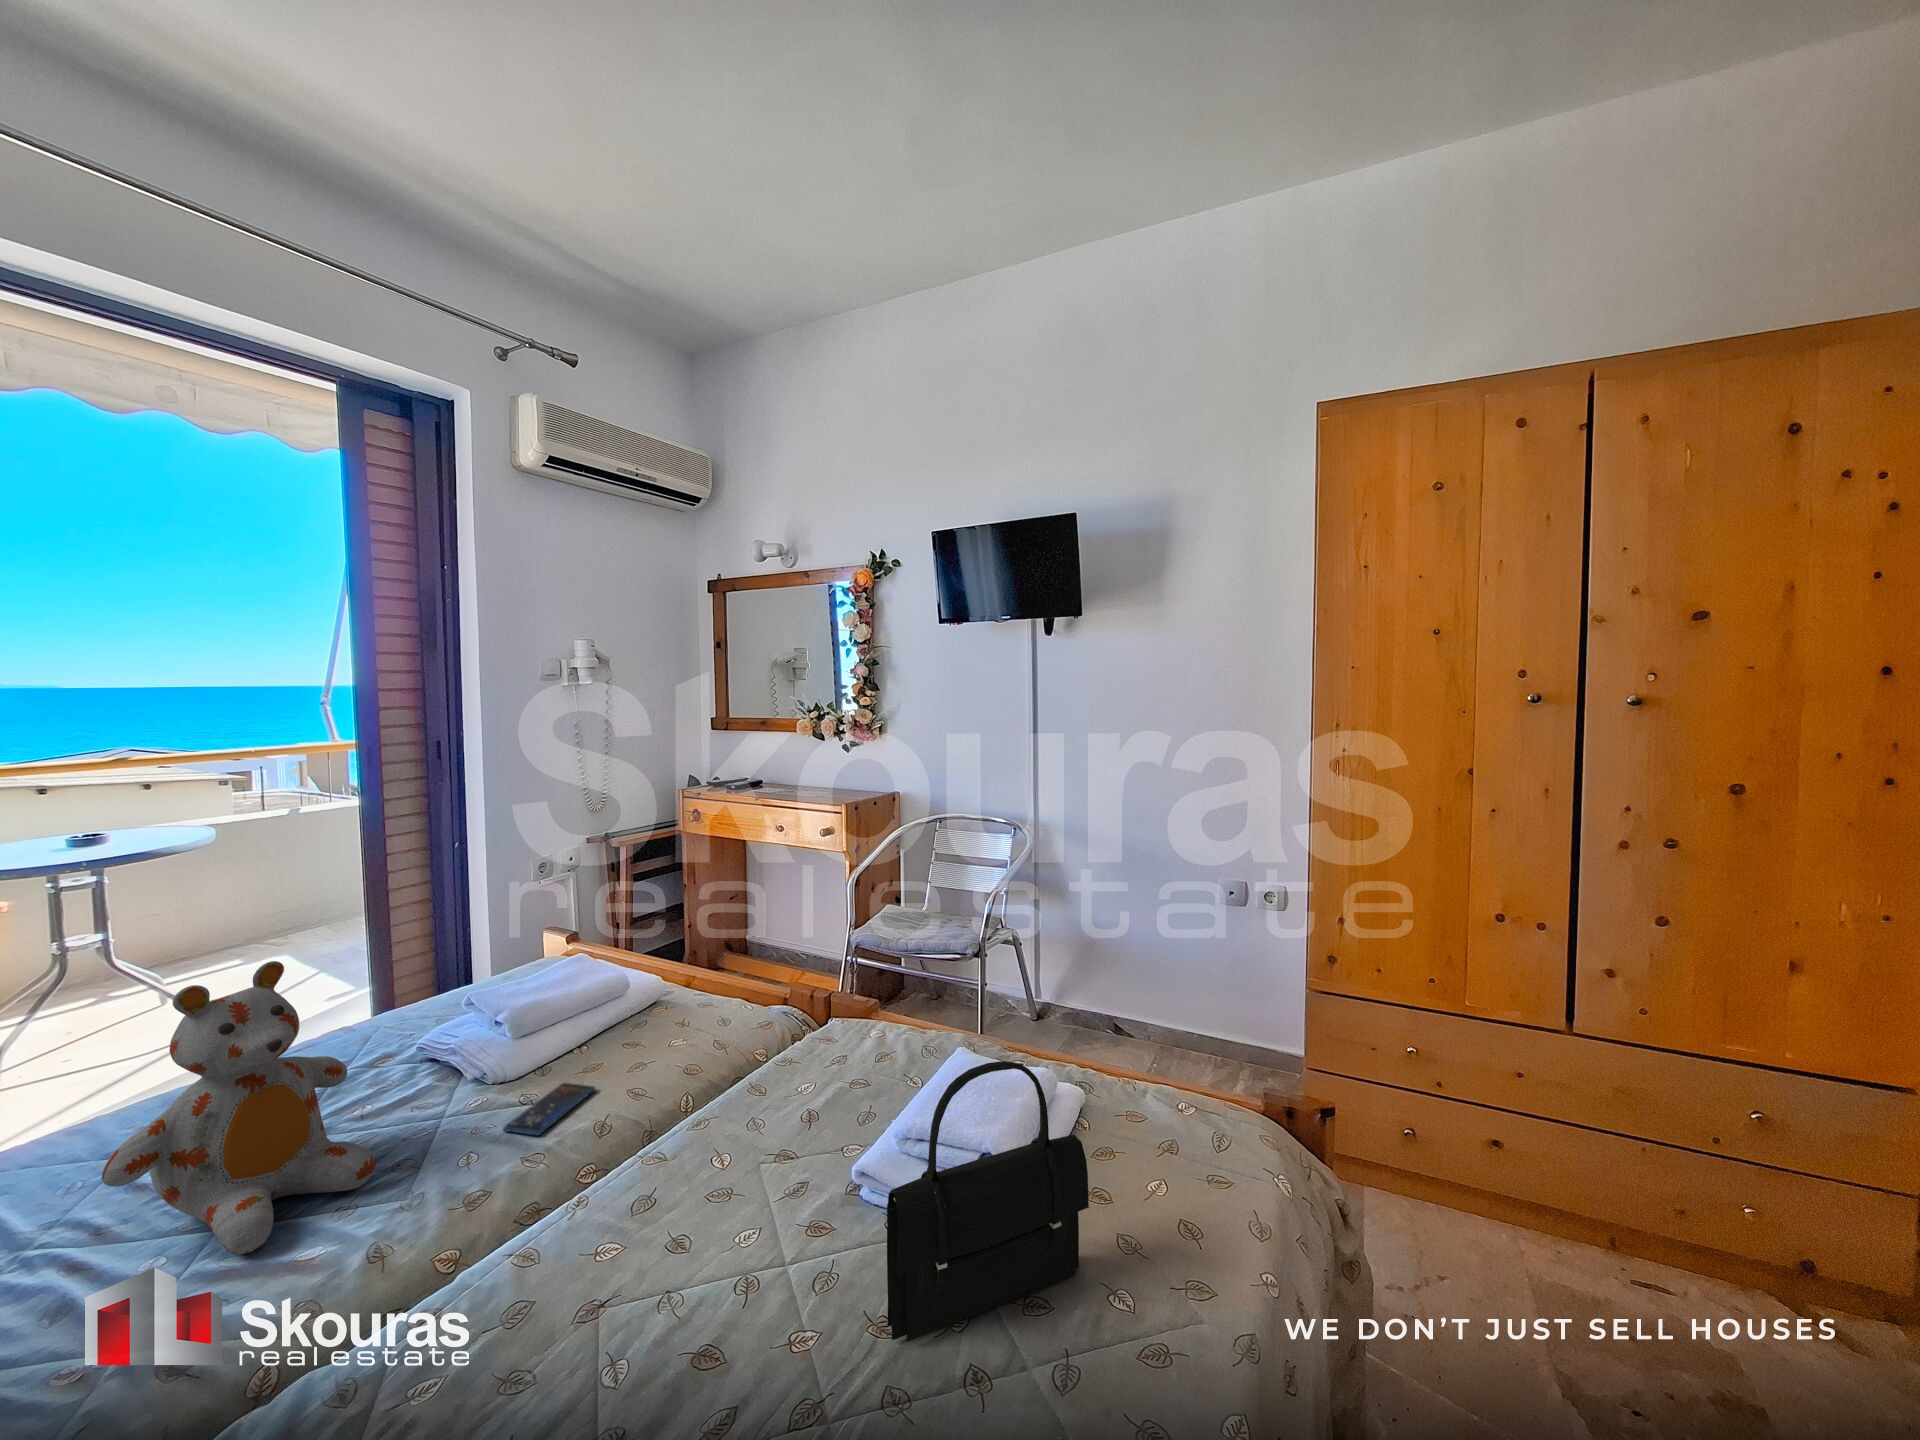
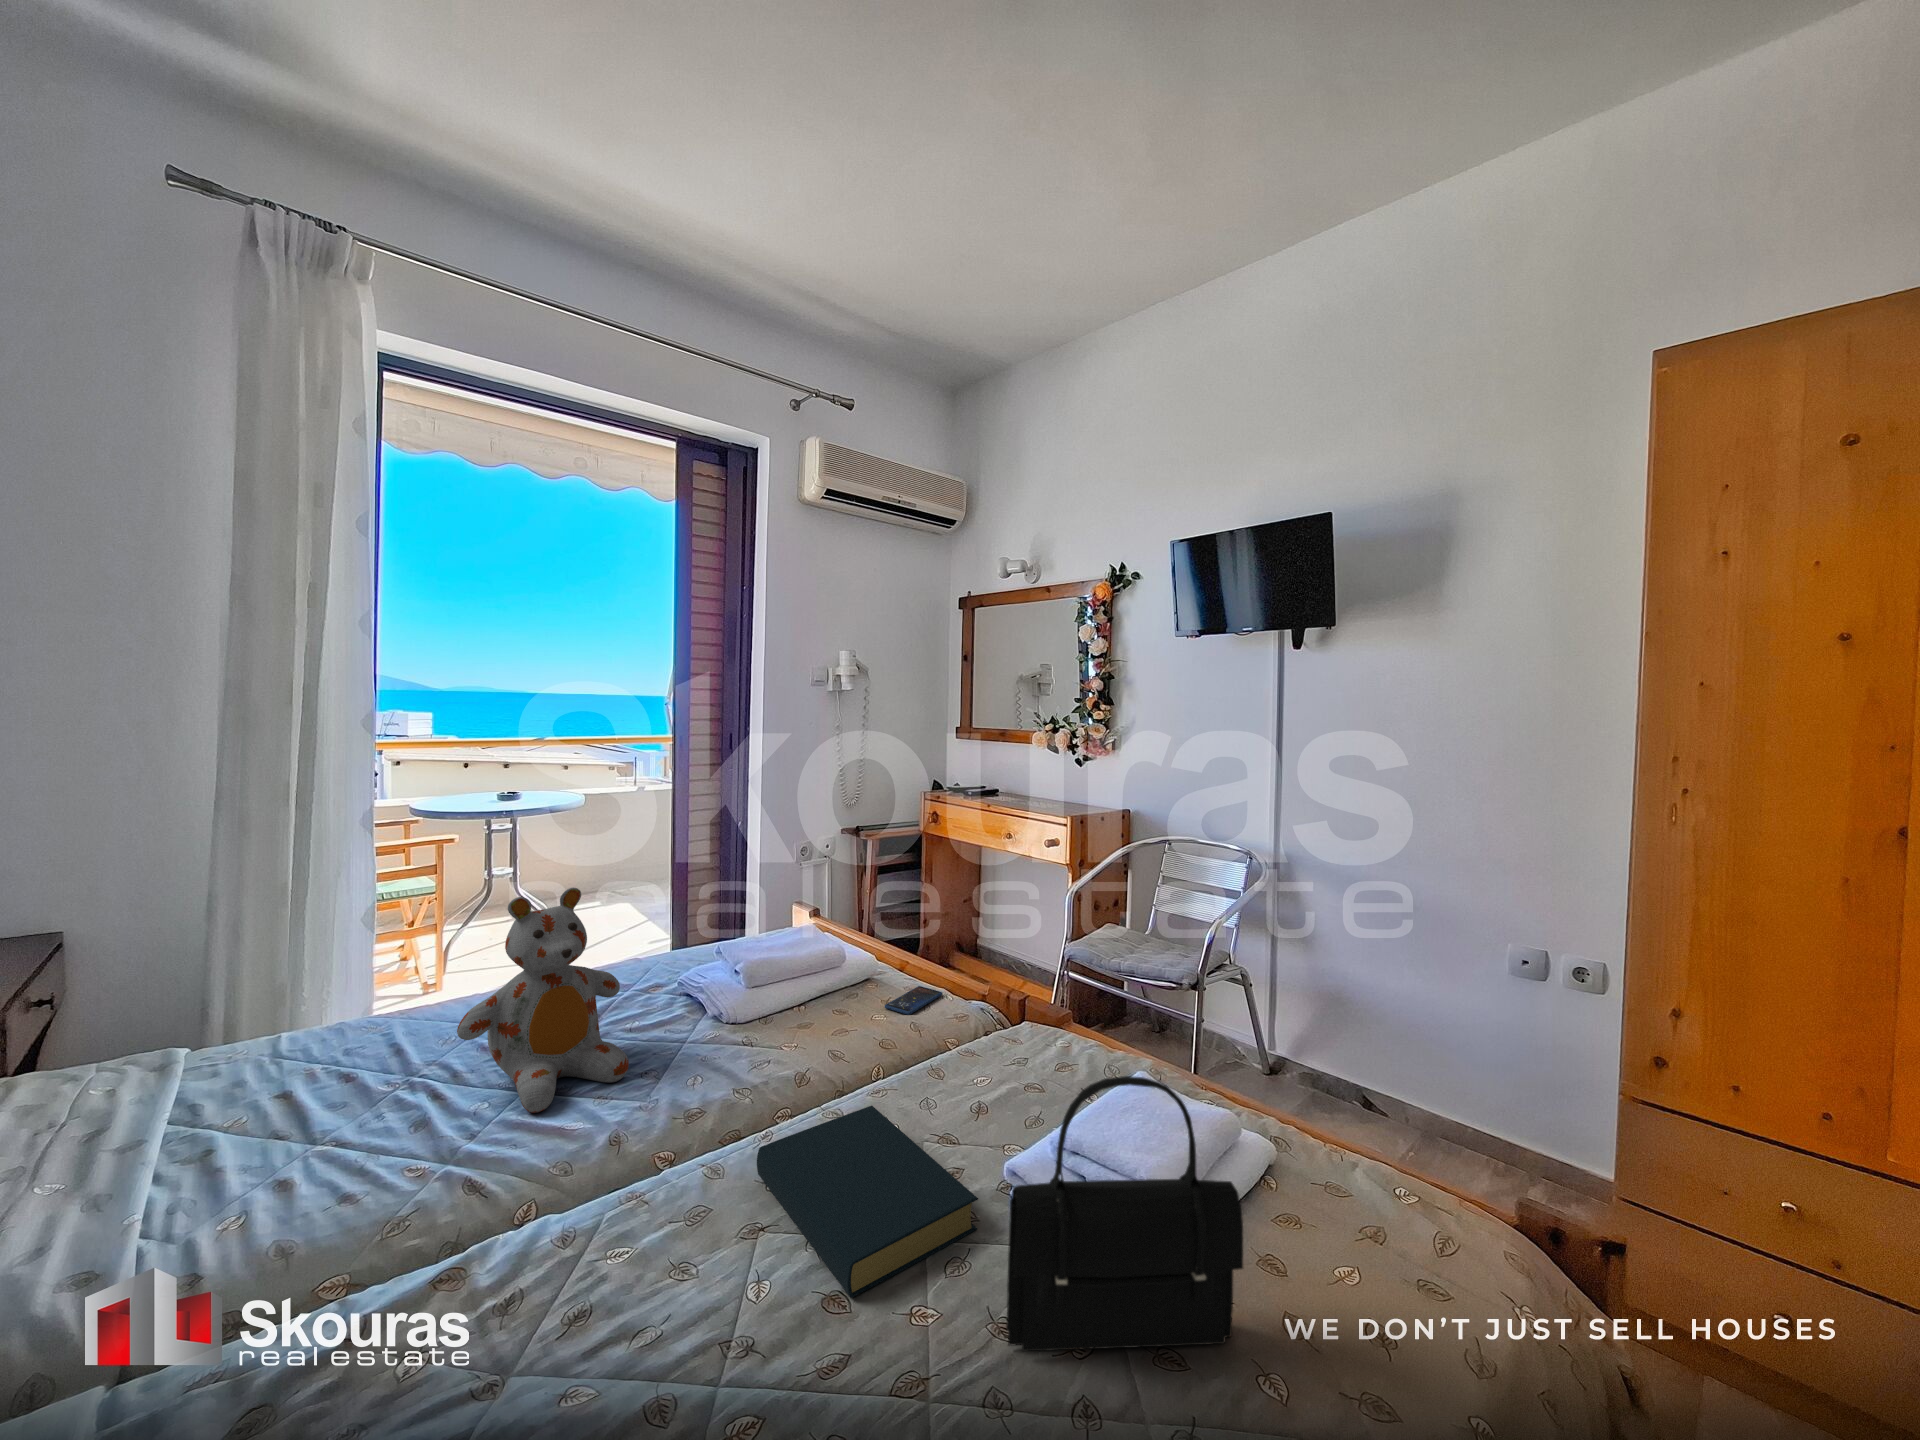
smartphone: present [503,1083,595,1135] -> present [884,986,943,1015]
hardback book: none [580,1141,837,1347] -> present [757,1106,978,1298]

